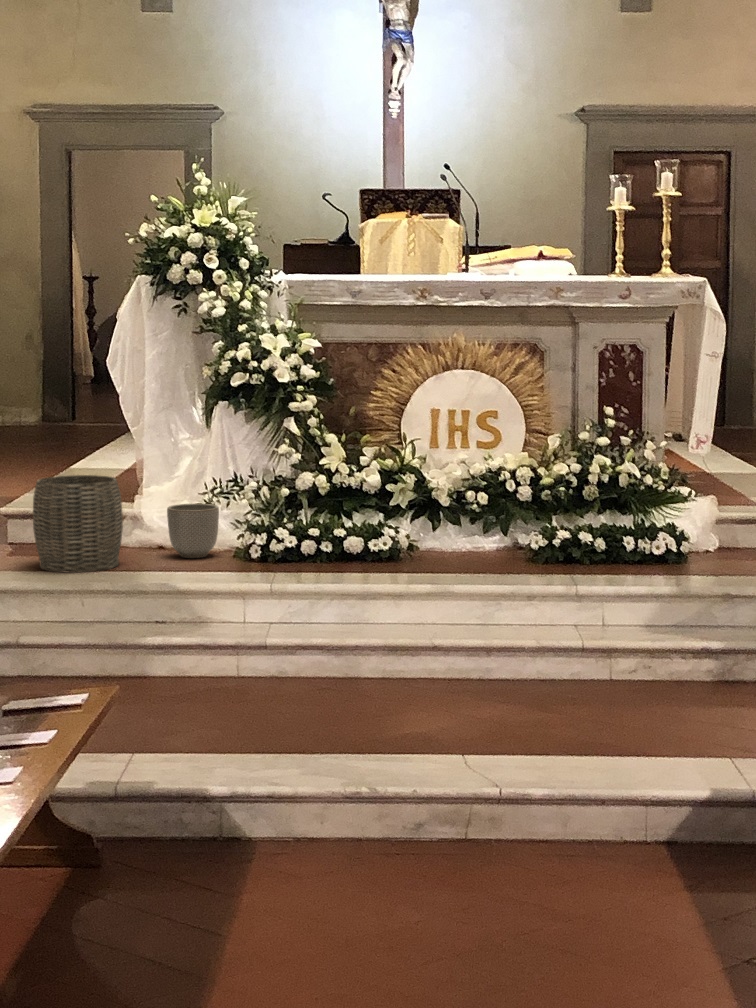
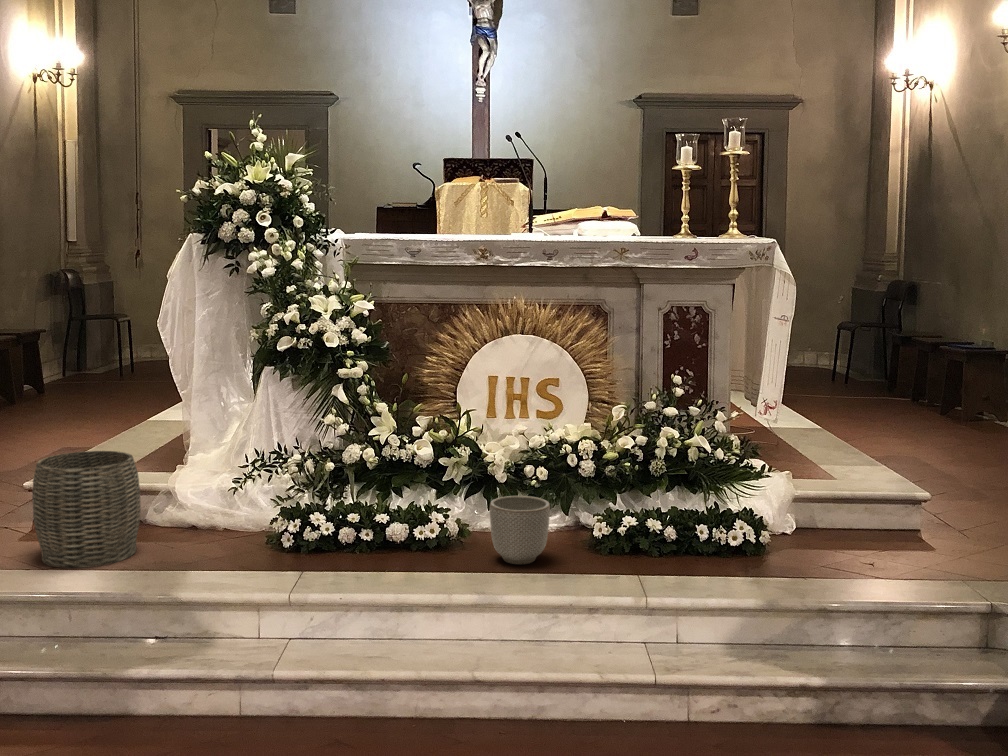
planter: present [167,504,219,558] -> present [490,496,550,564]

